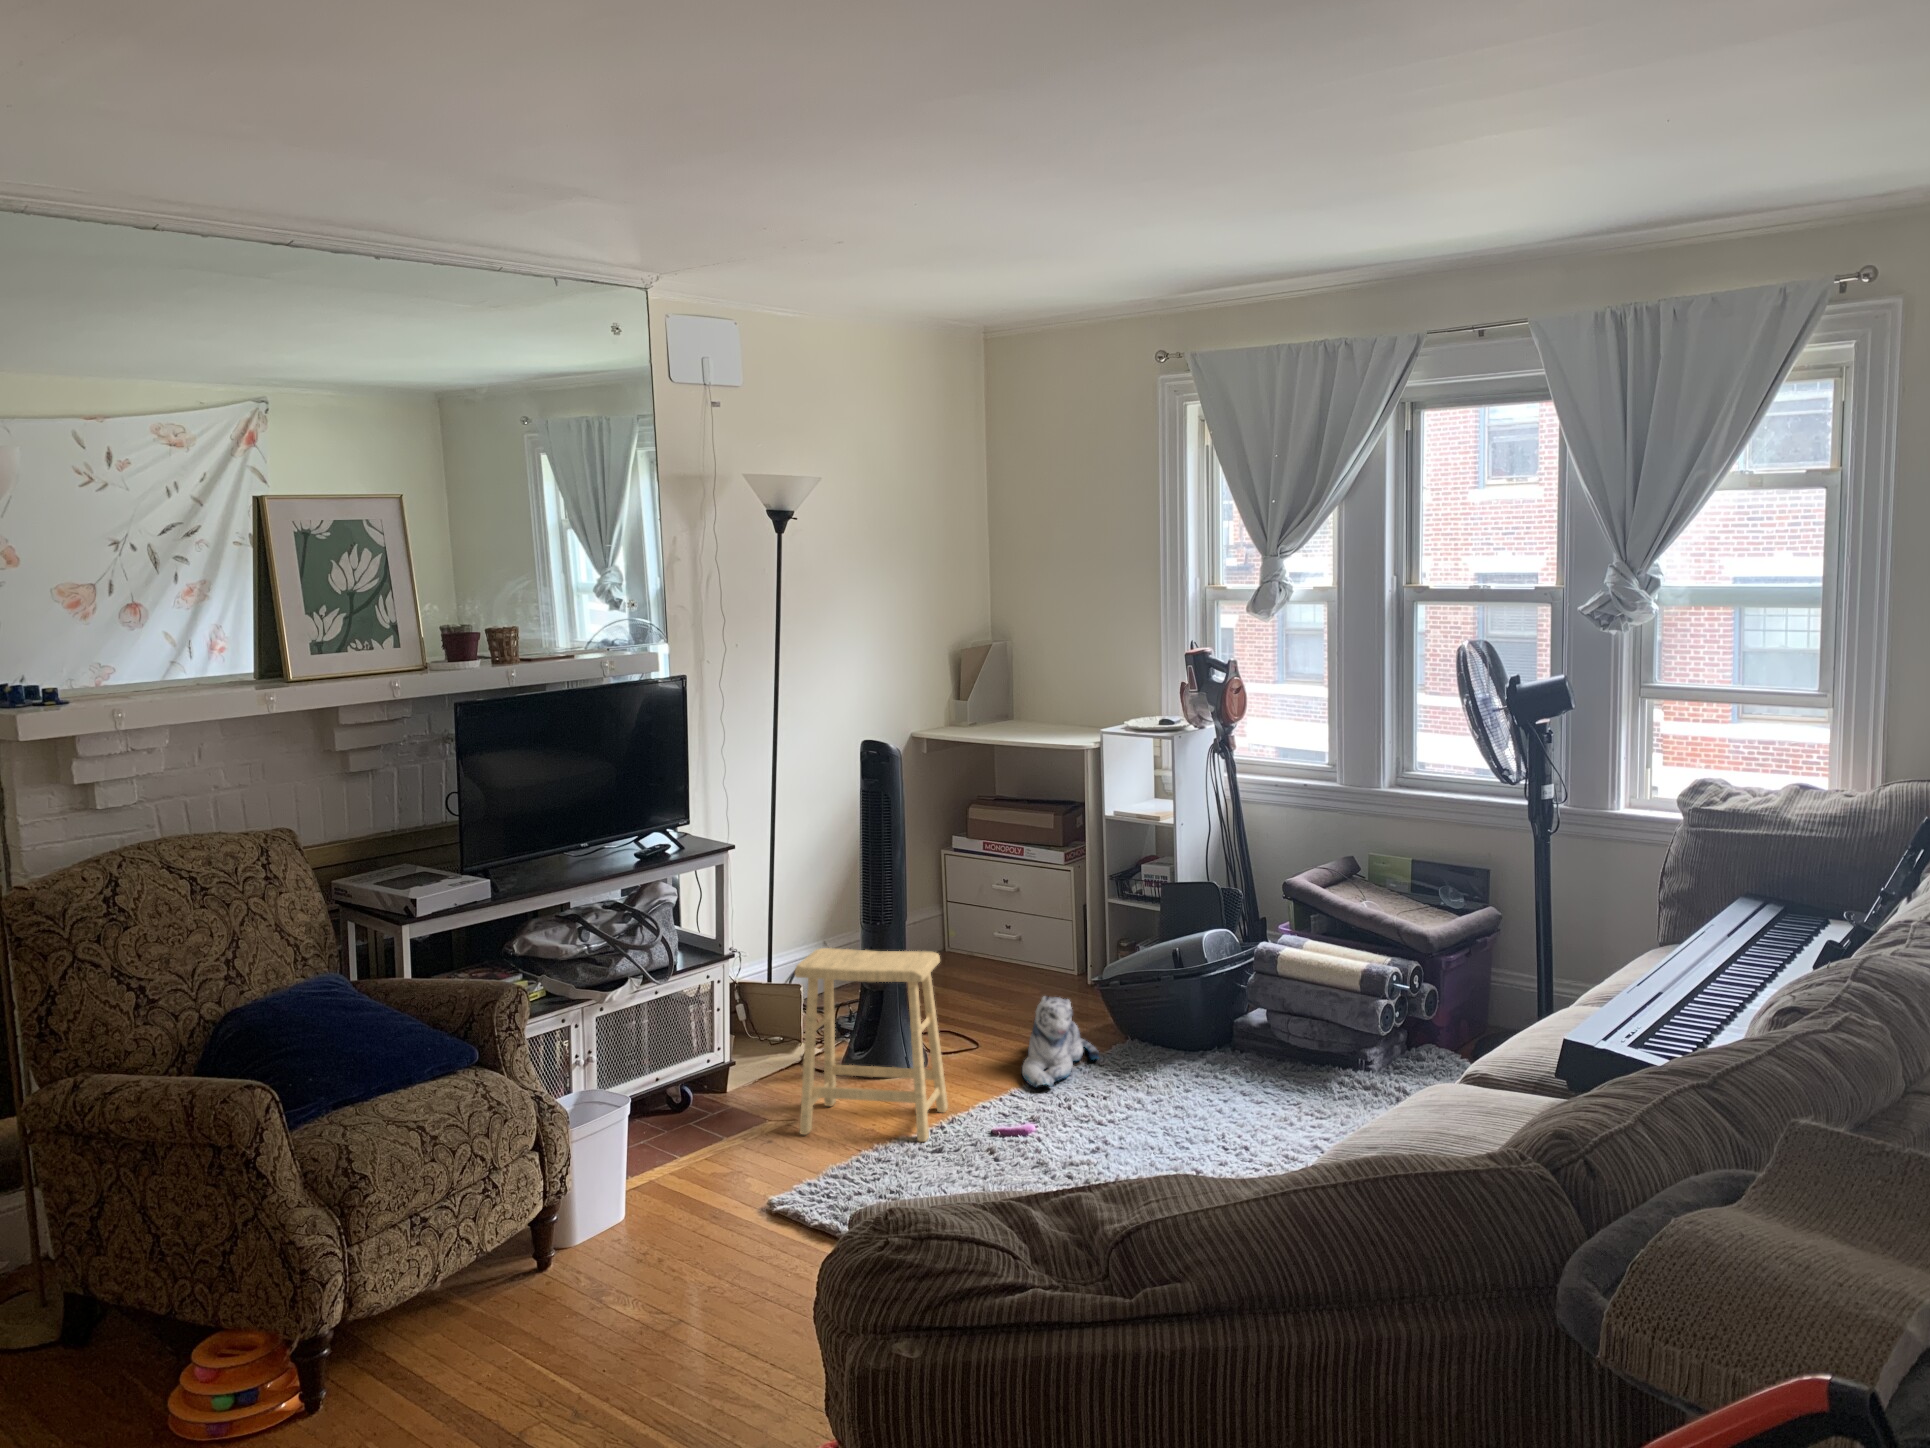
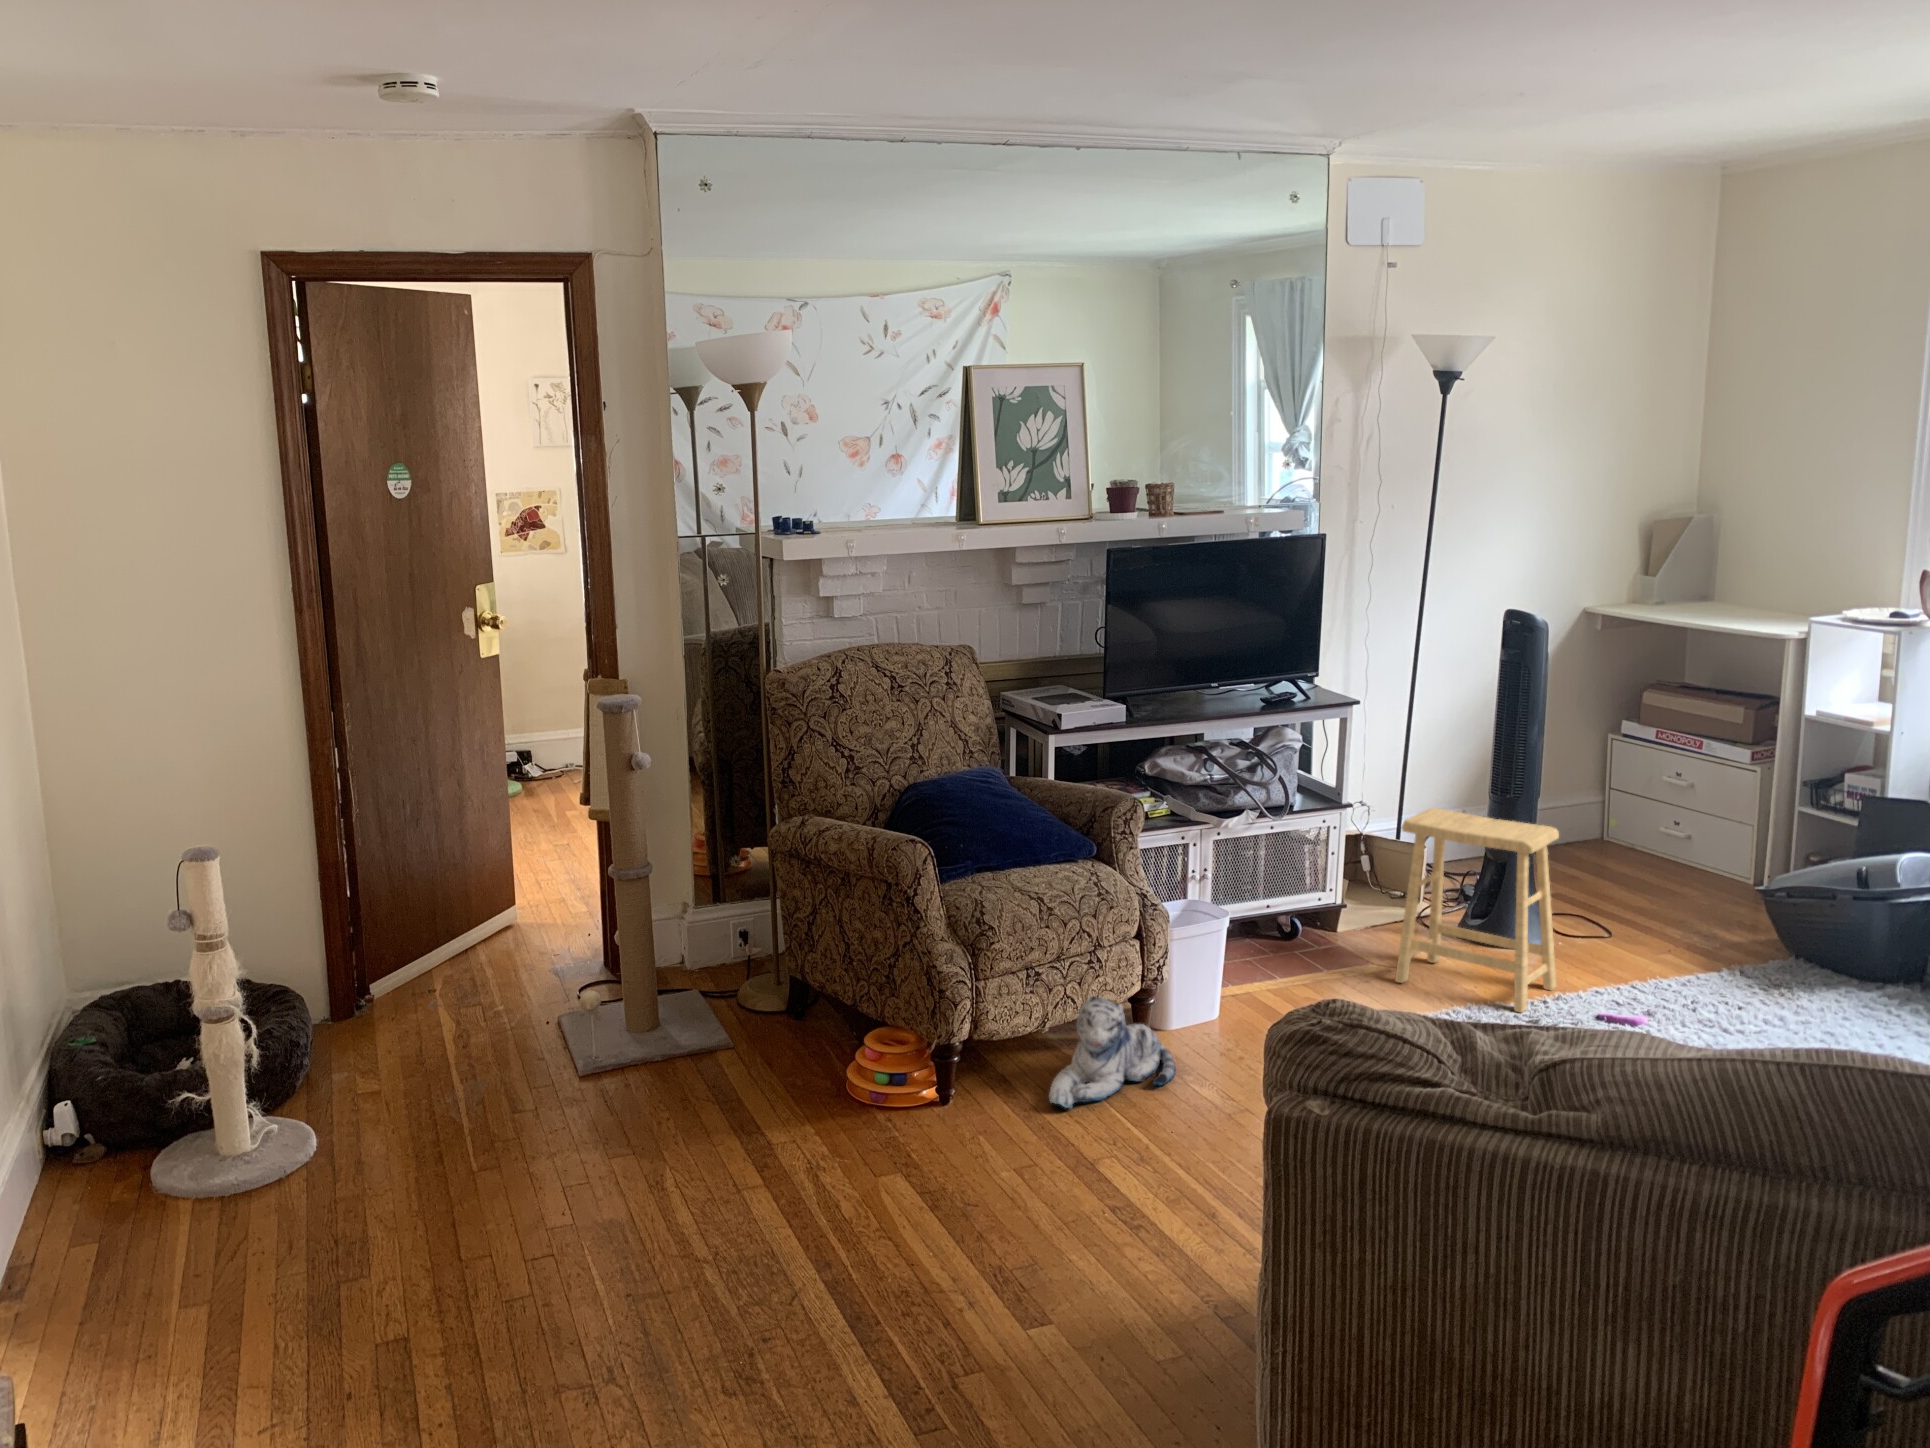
plush toy: present [1022,996,1099,1087] -> present [1049,996,1175,1108]

